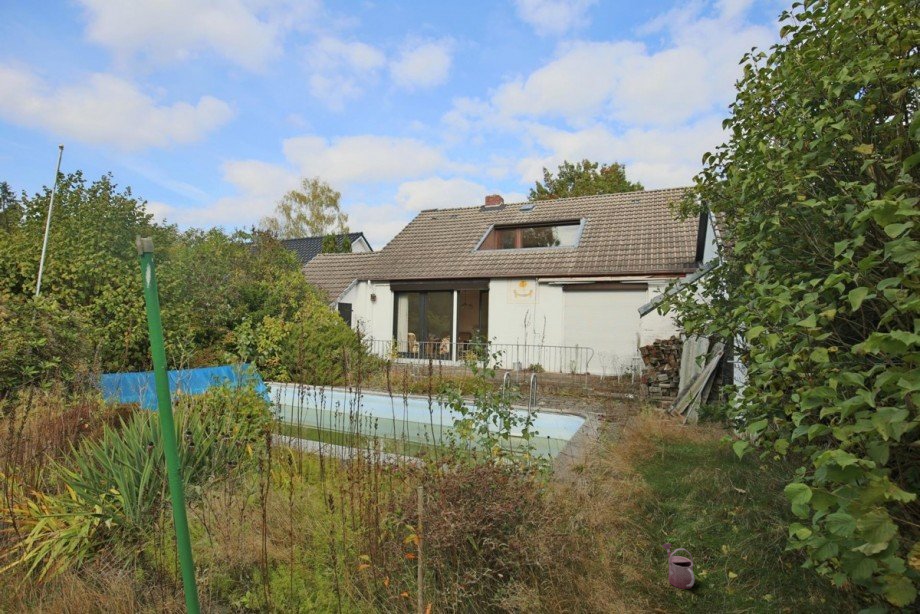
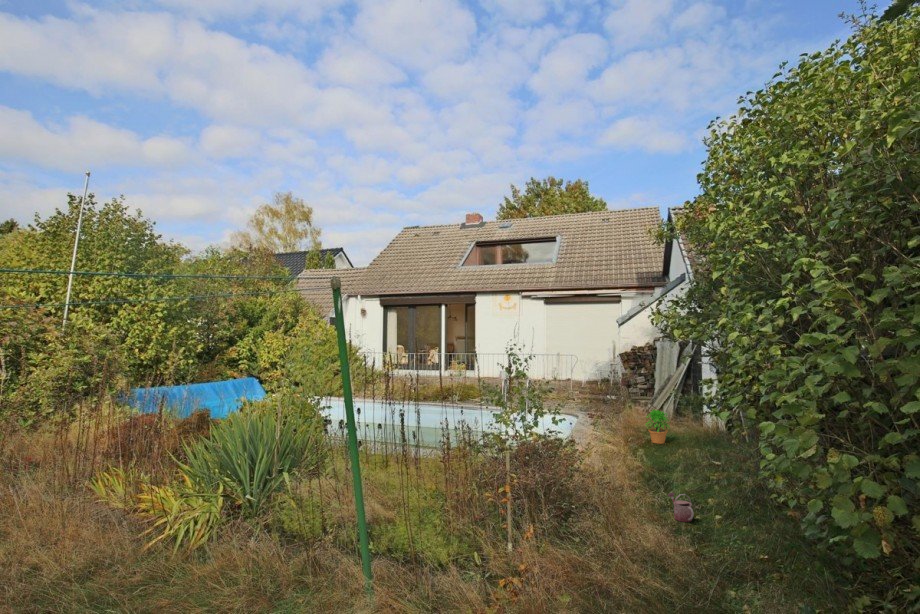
potted plant: none [654,417,689,460] -> present [646,410,670,444]

